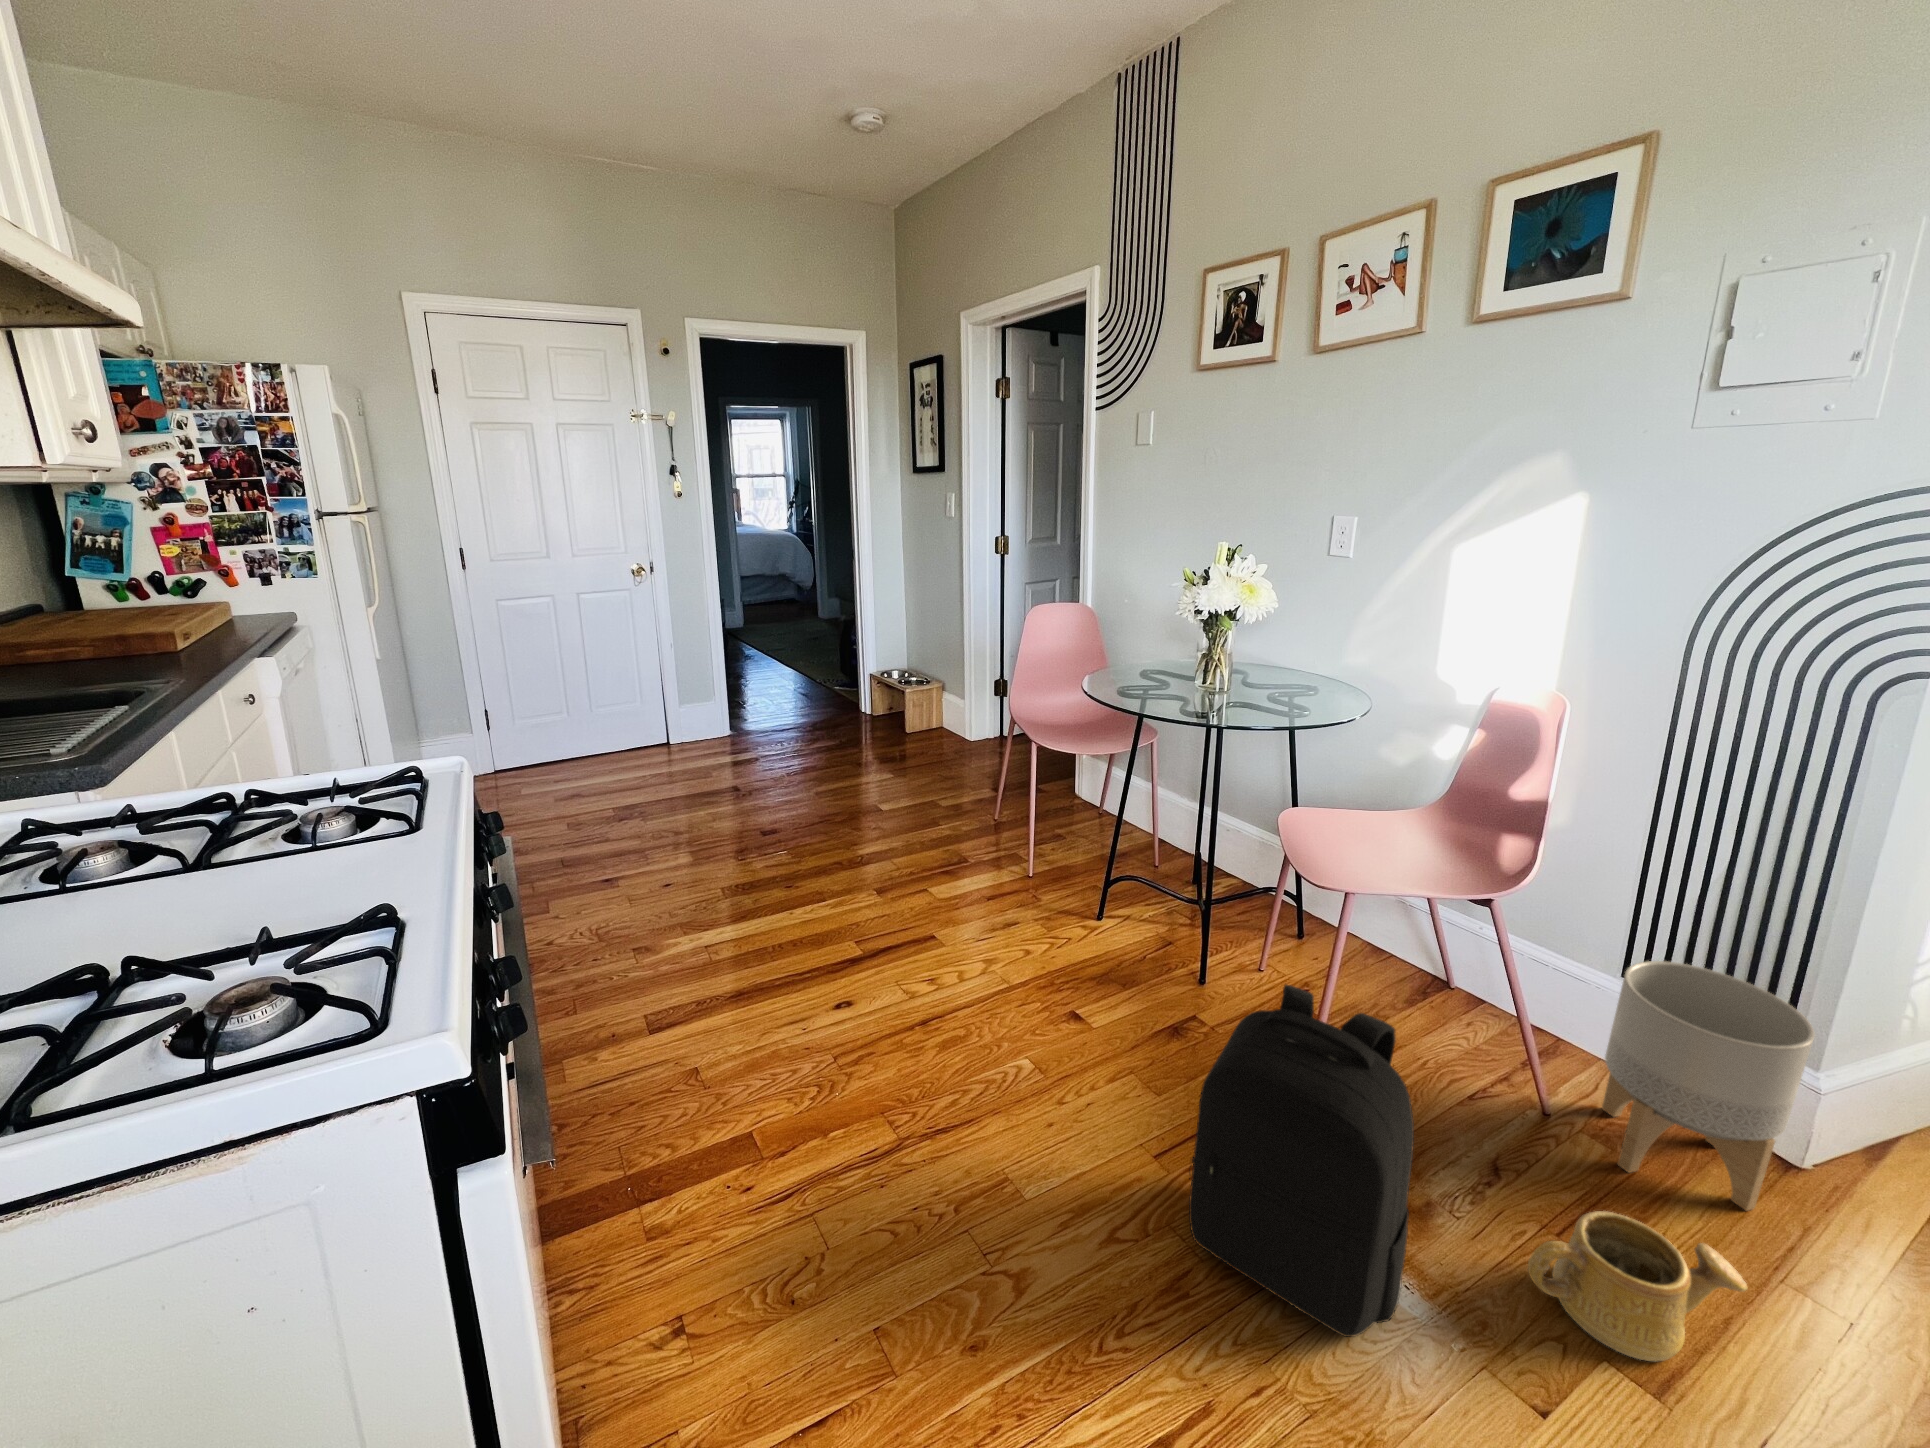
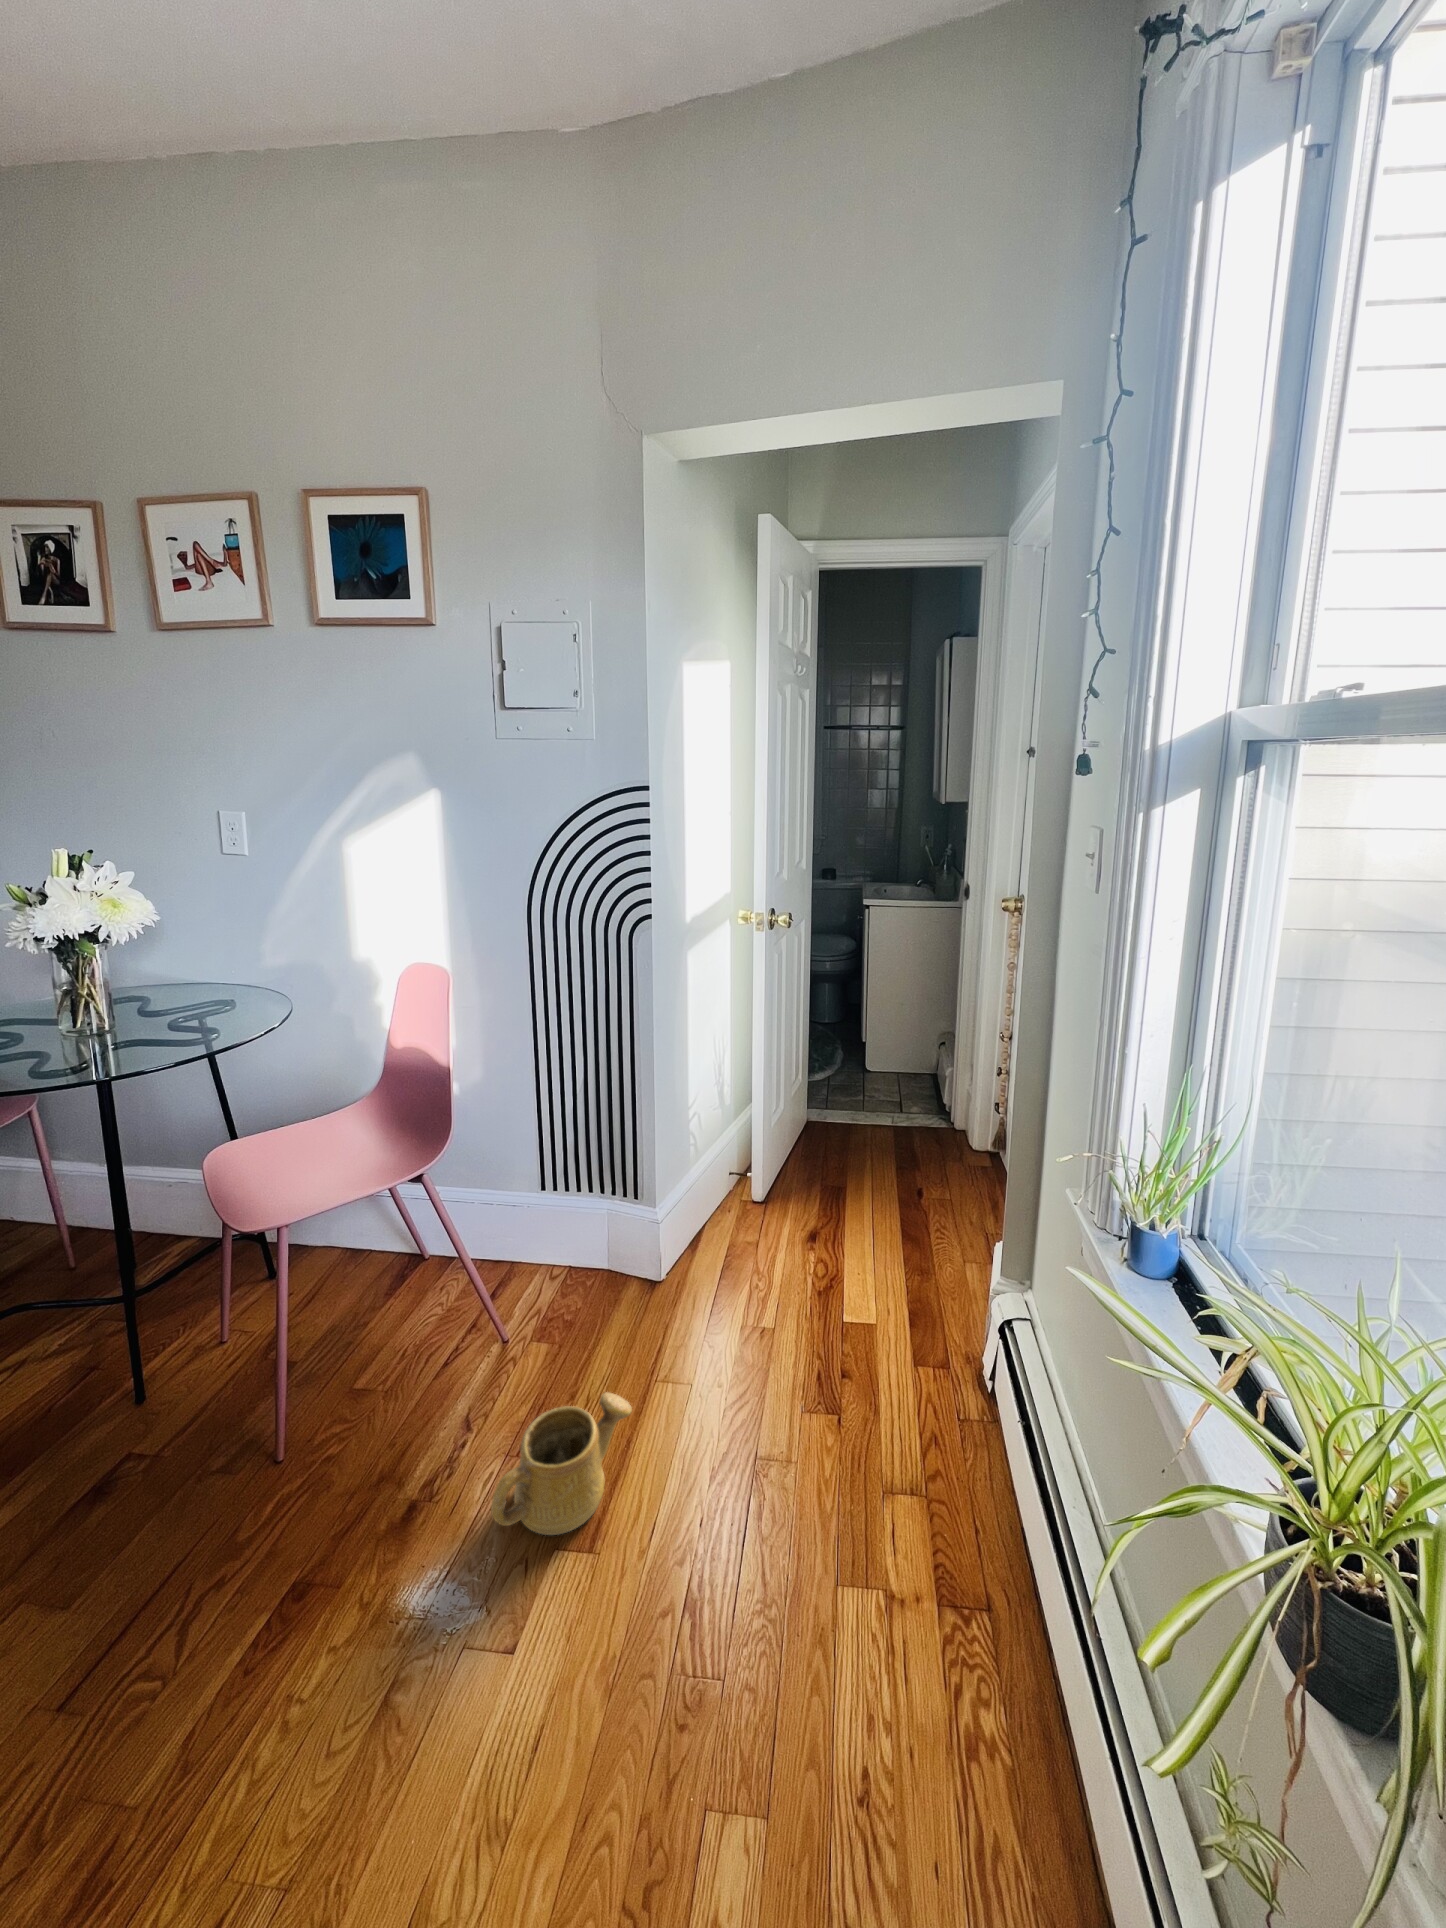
planter: present [1602,961,1815,1211] -> none [533,1161,643,1356]
backpack: present [1189,985,1414,1337] -> none [79,1368,382,1801]

